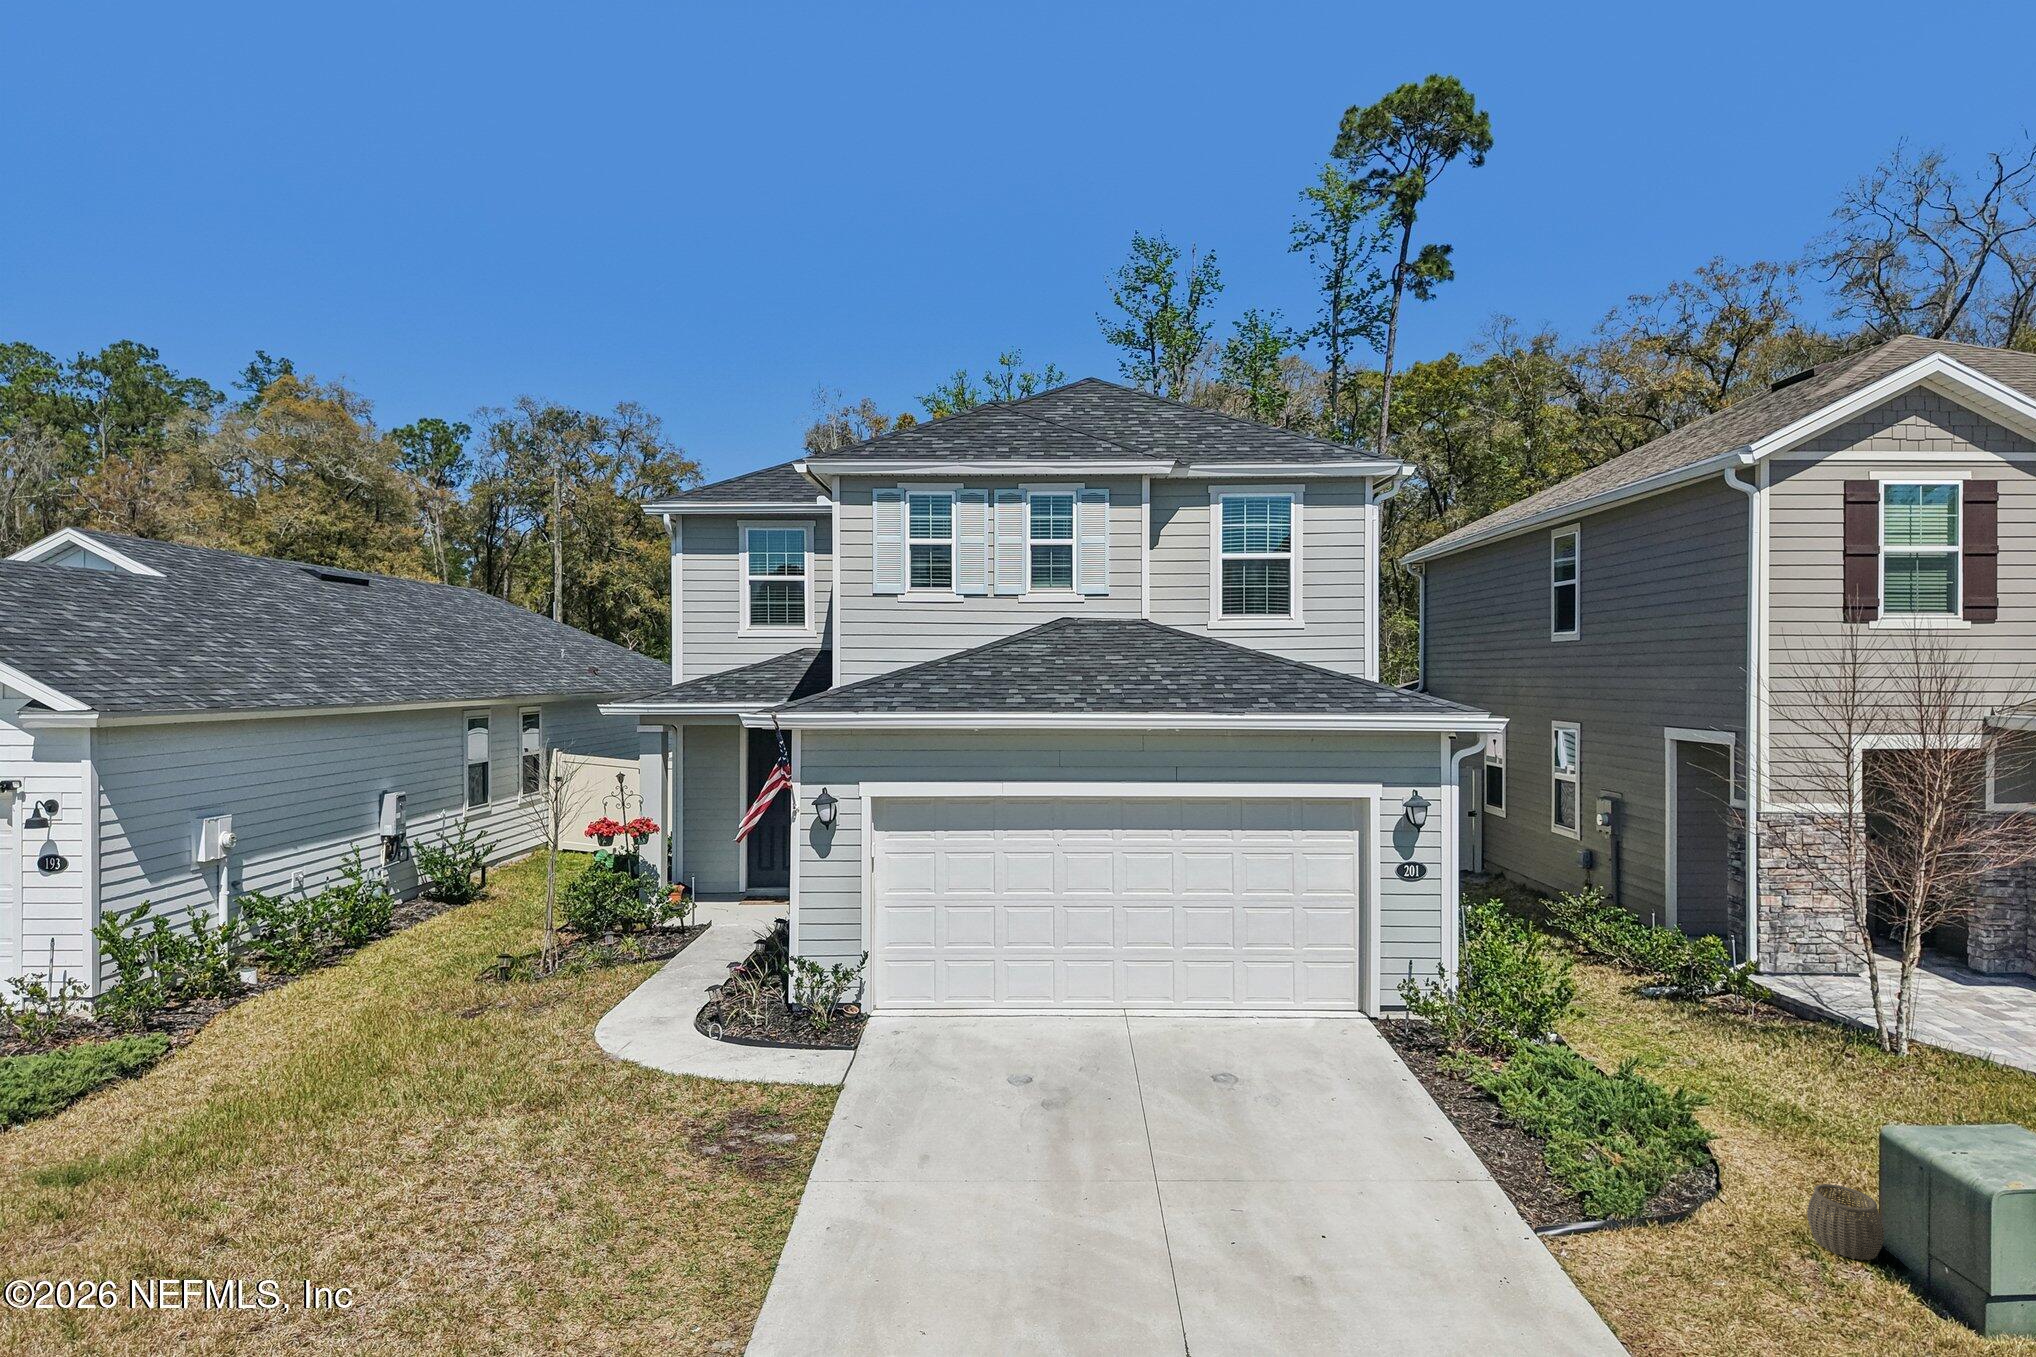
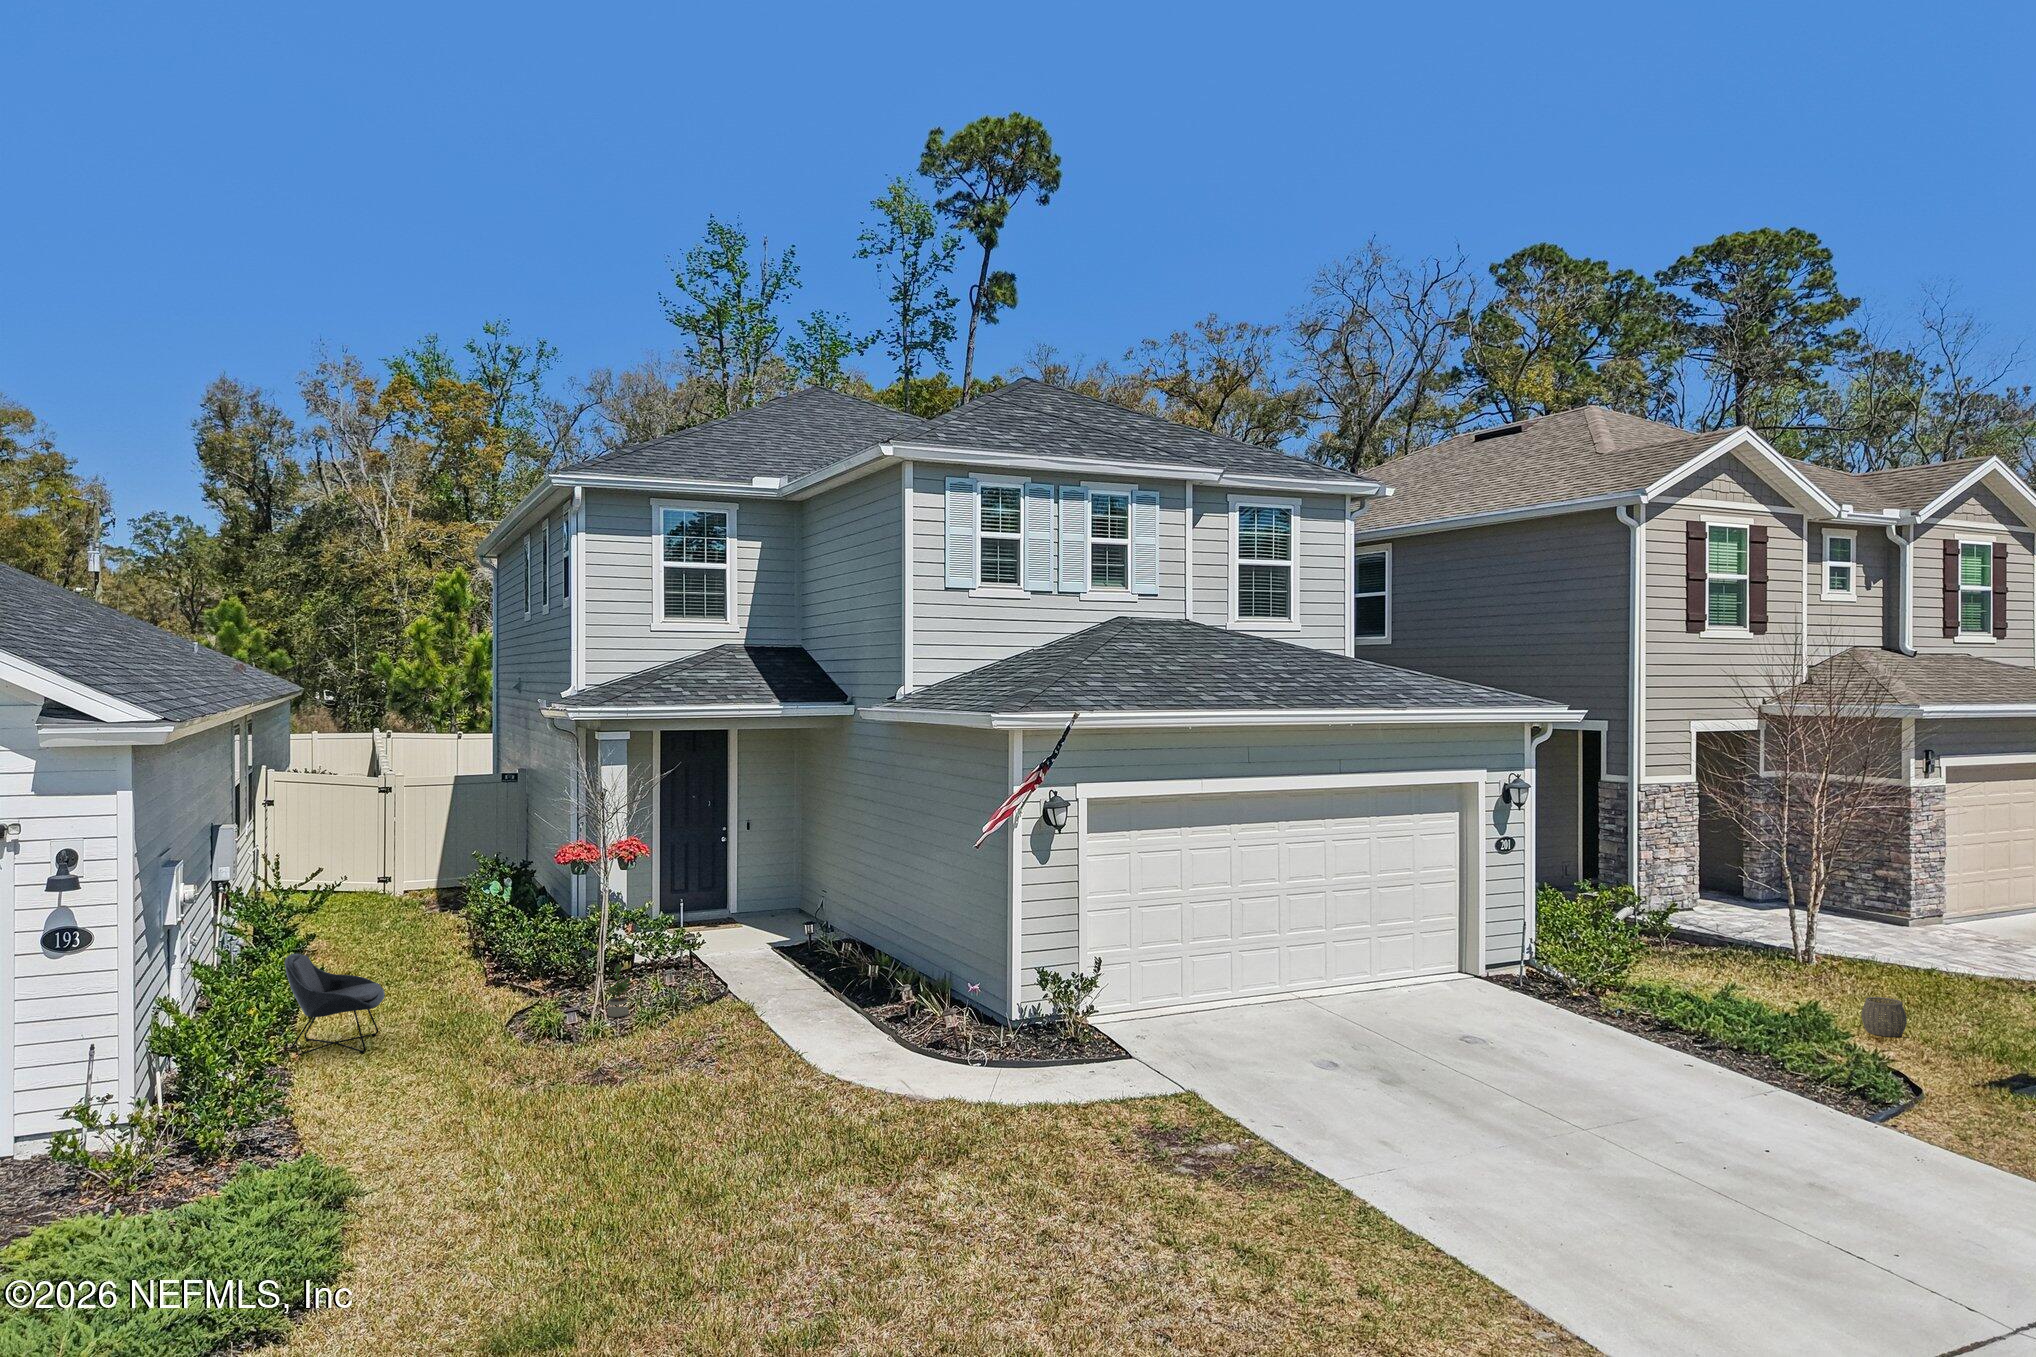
lounge chair: none [331,877,423,958] -> present [285,954,385,1057]
potted plant: none [572,908,595,951] -> present [608,965,632,1017]

